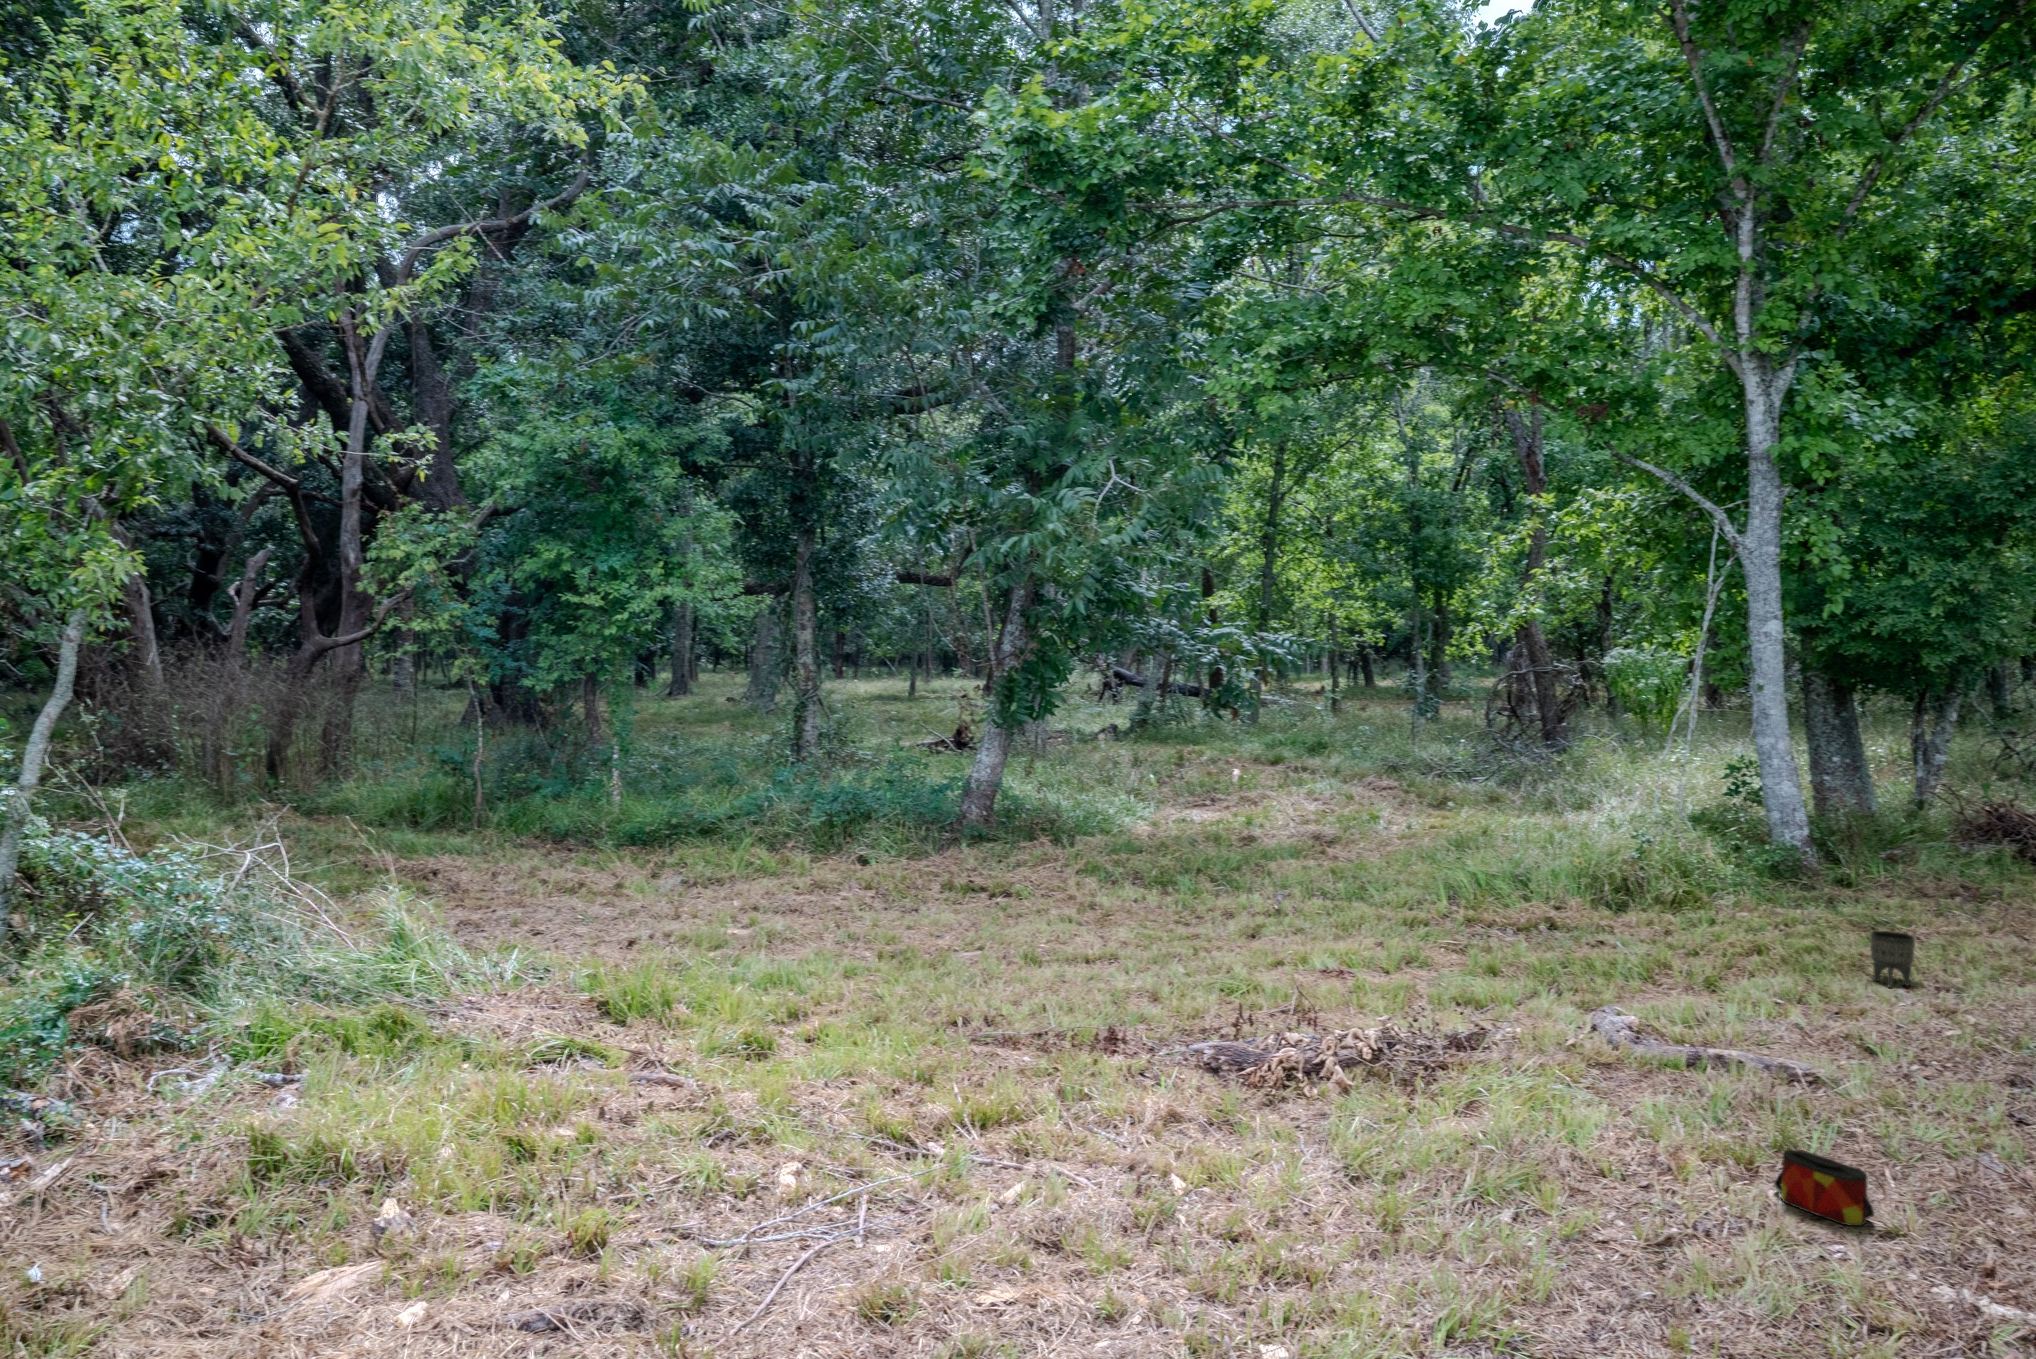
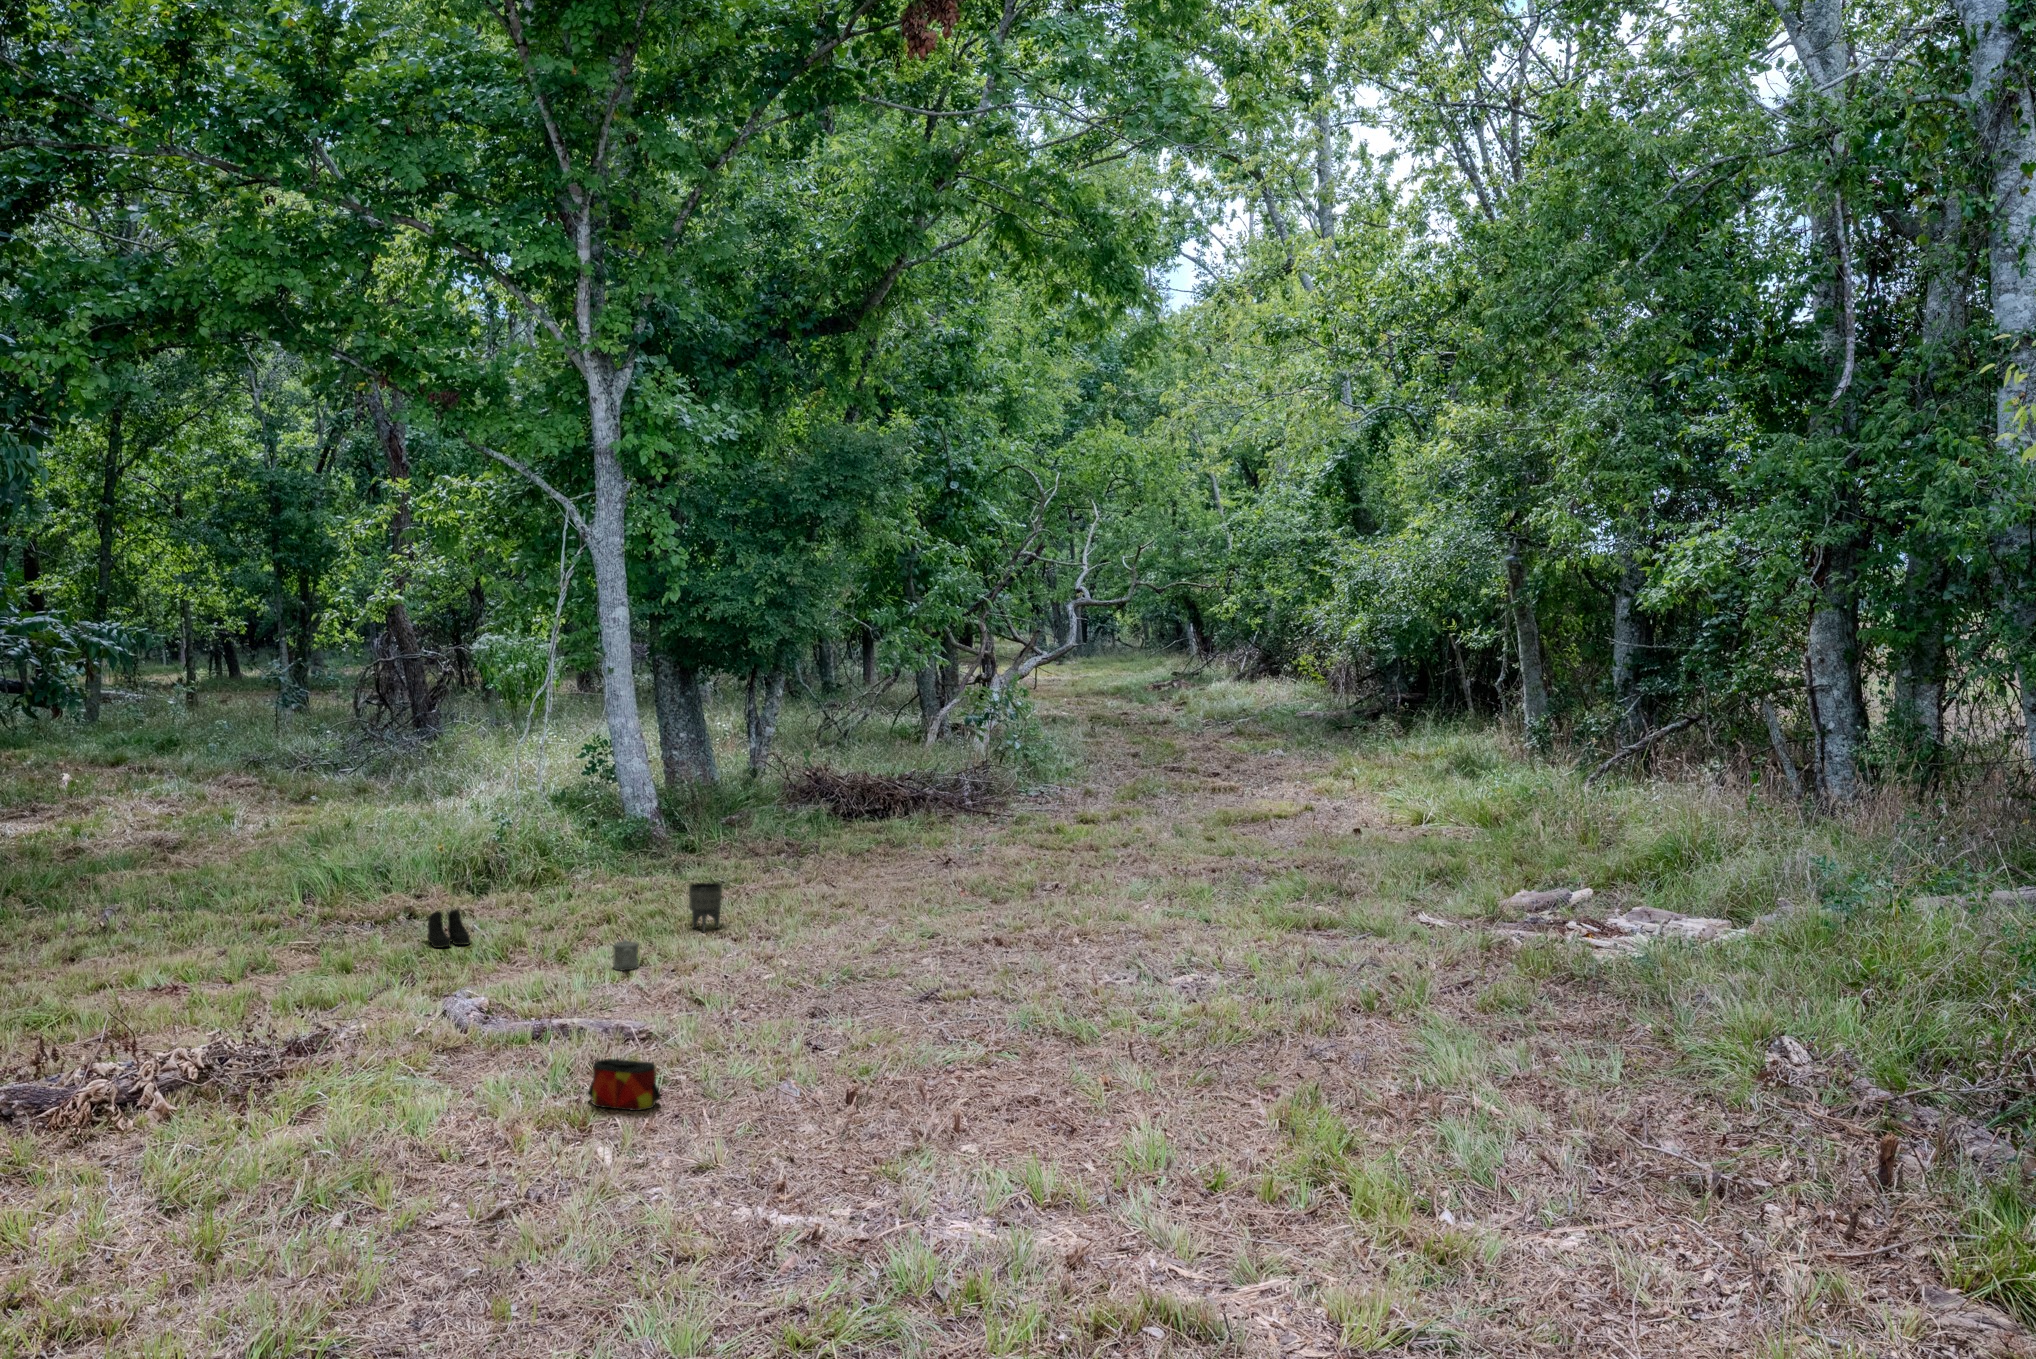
boots: none [1572,921,1616,958] -> present [428,909,471,948]
watering can: none [1780,986,1813,1023] -> present [613,939,639,970]

